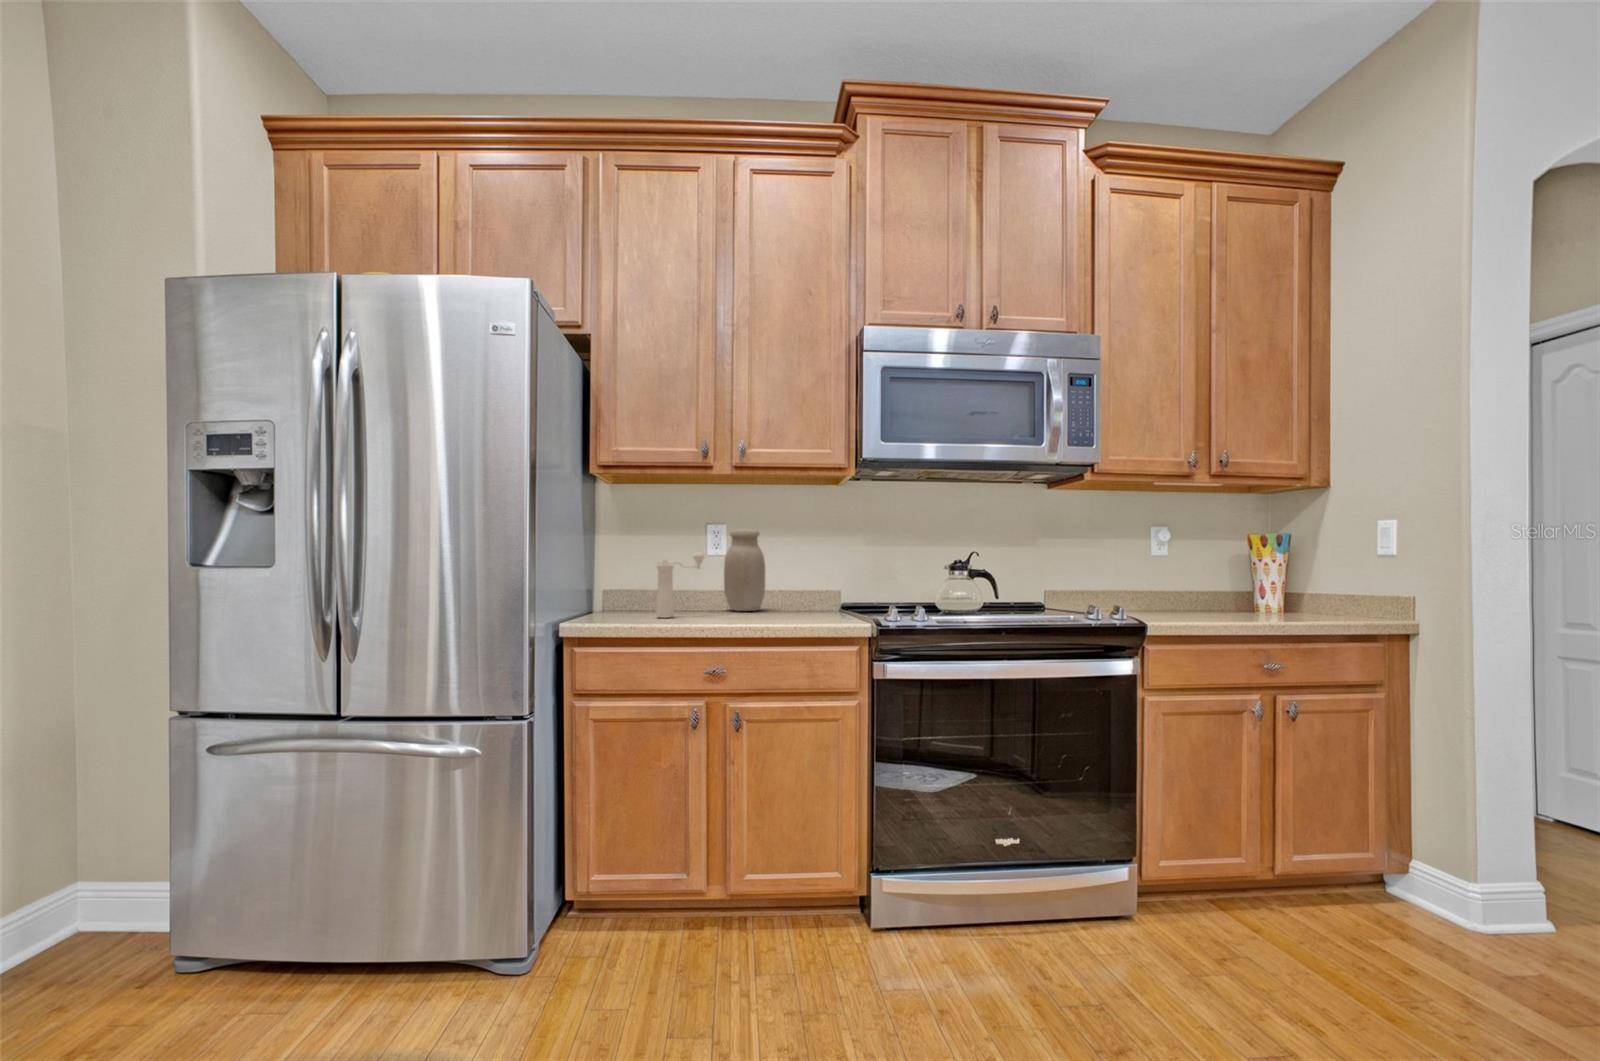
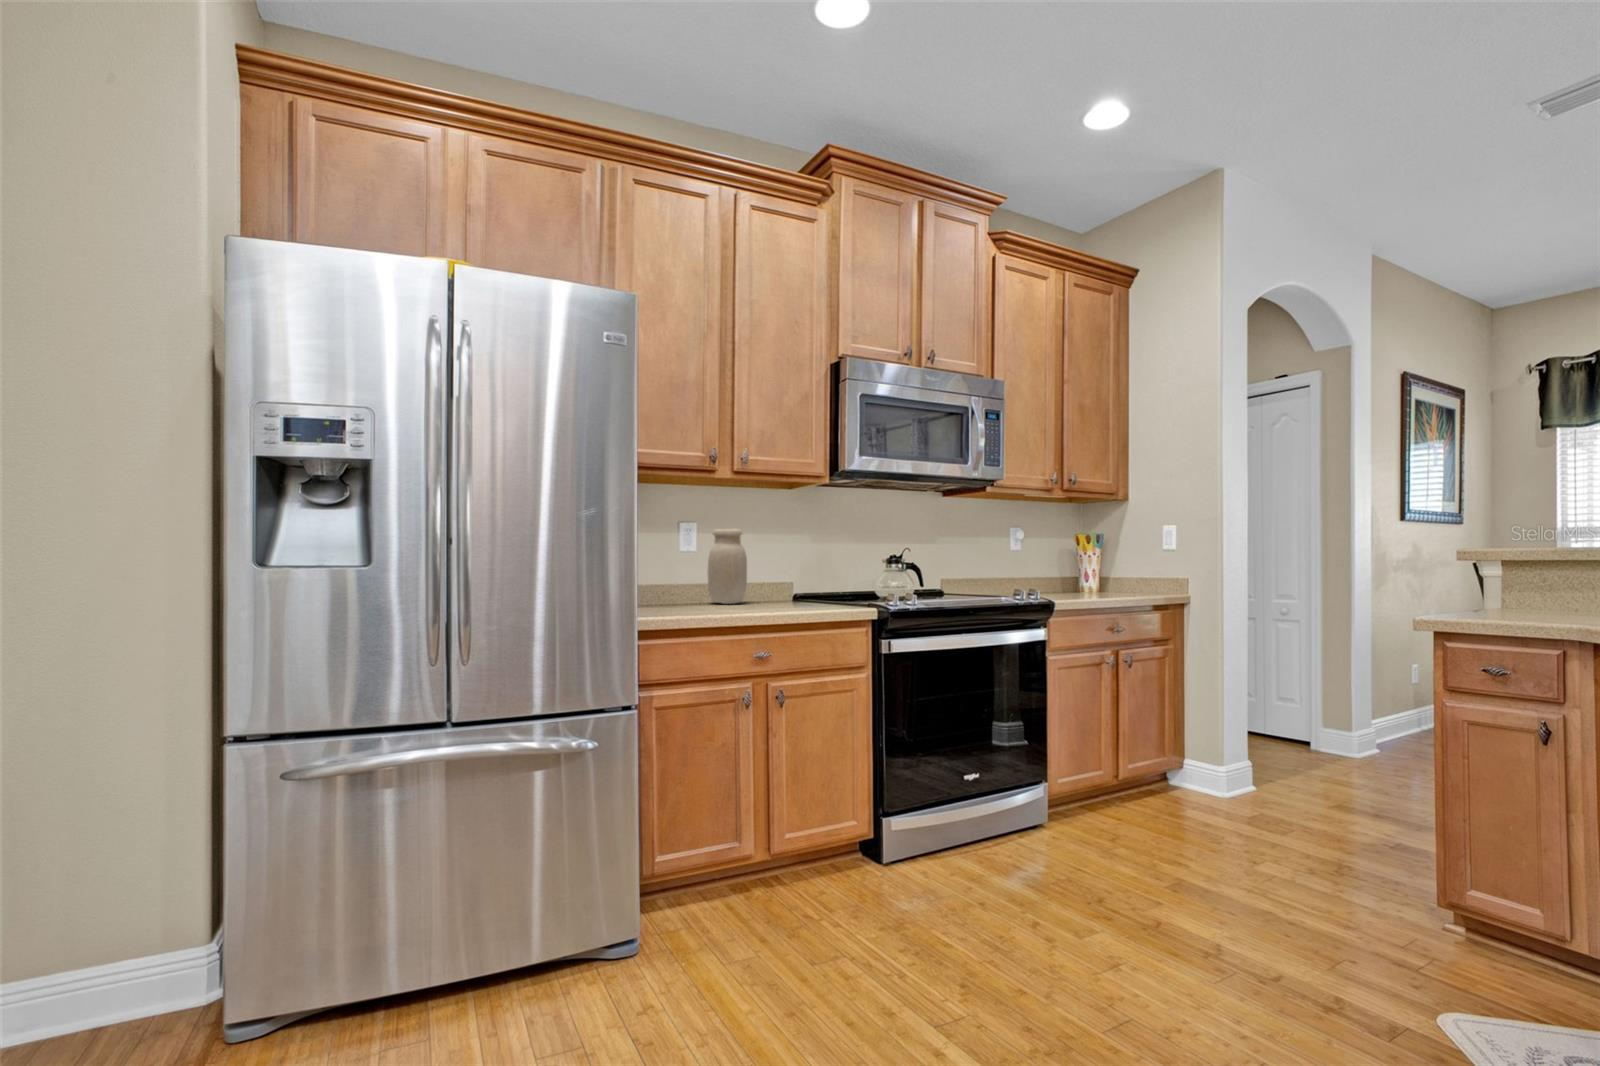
pepper mill: present [656,552,705,618] -> none [670,549,710,611]

